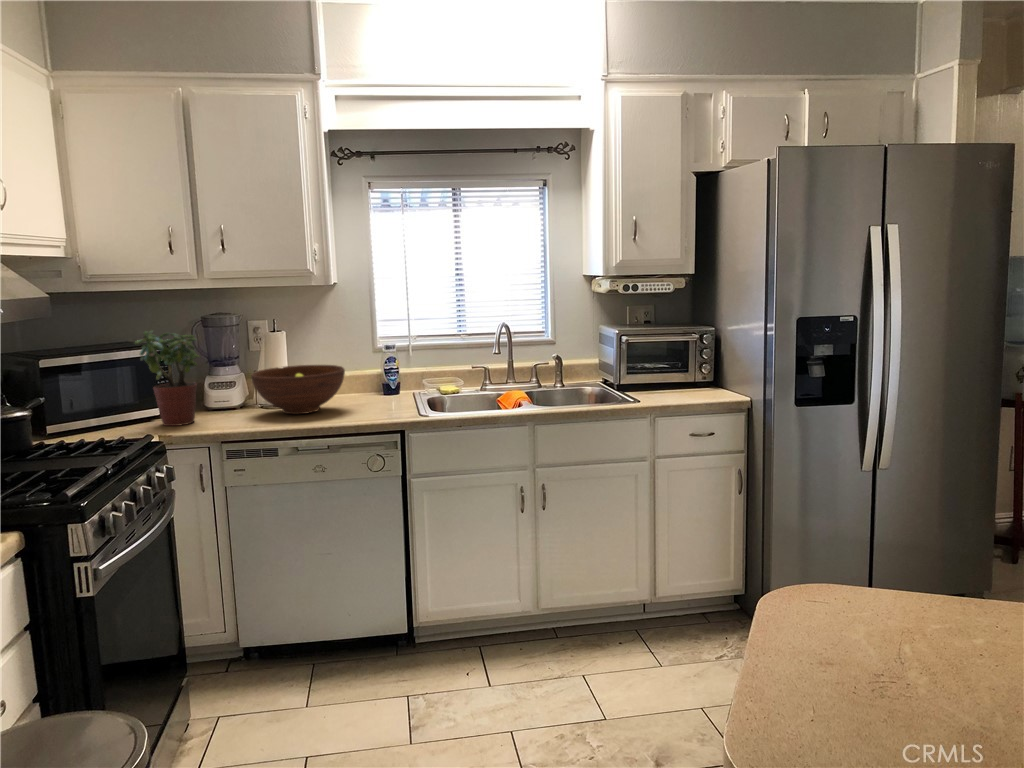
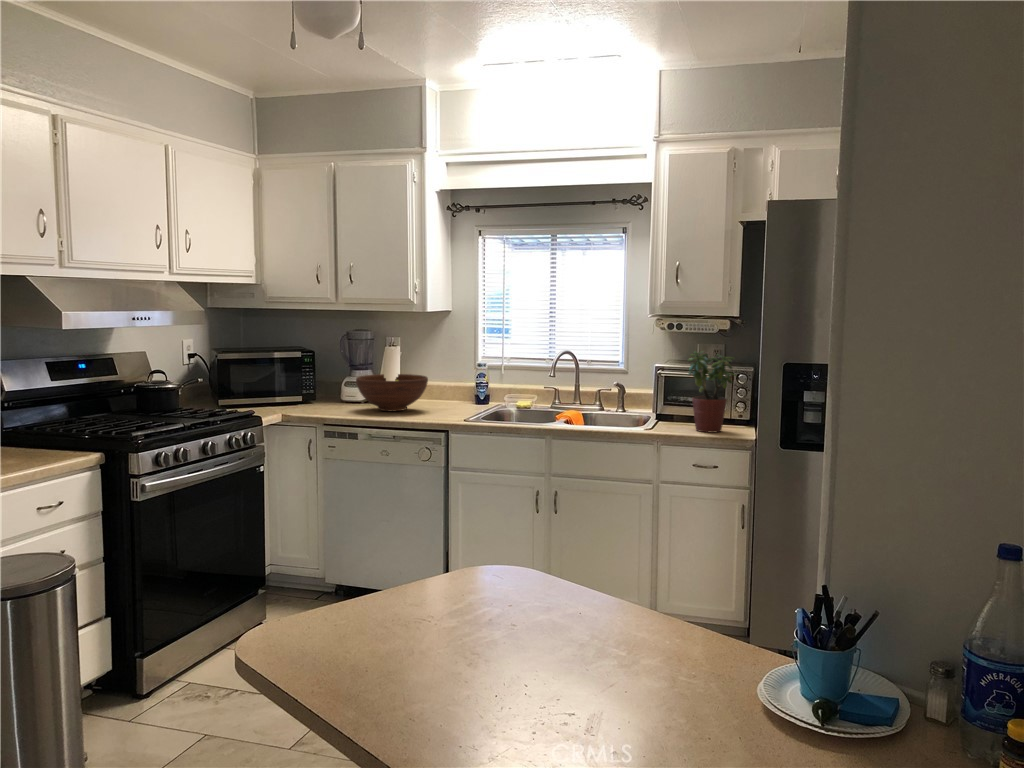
potted plant: present [135,331,199,426] -> present [688,351,735,433]

